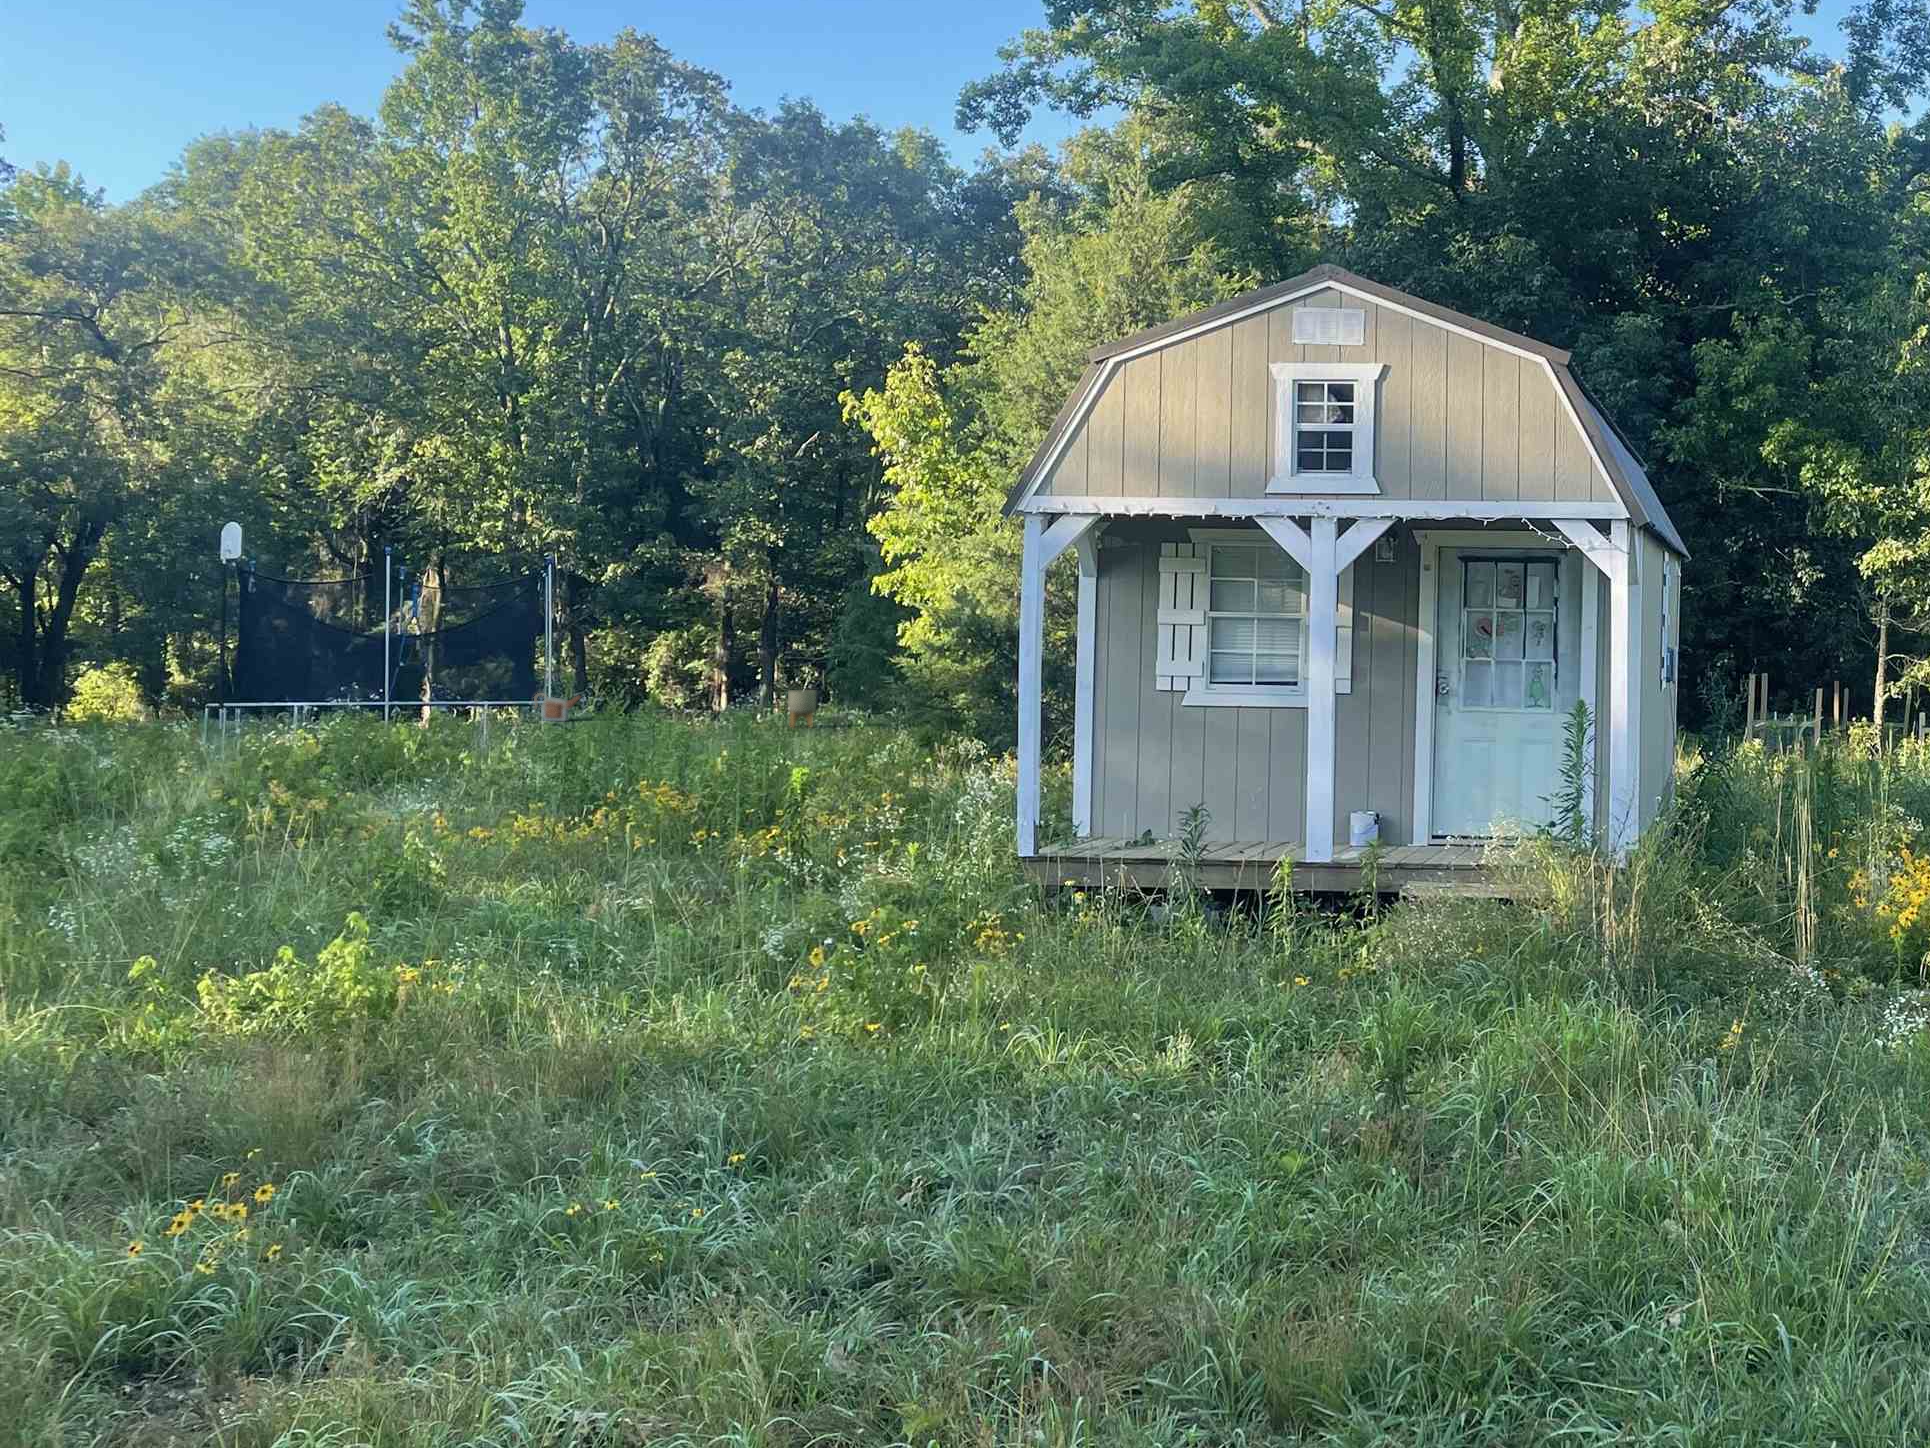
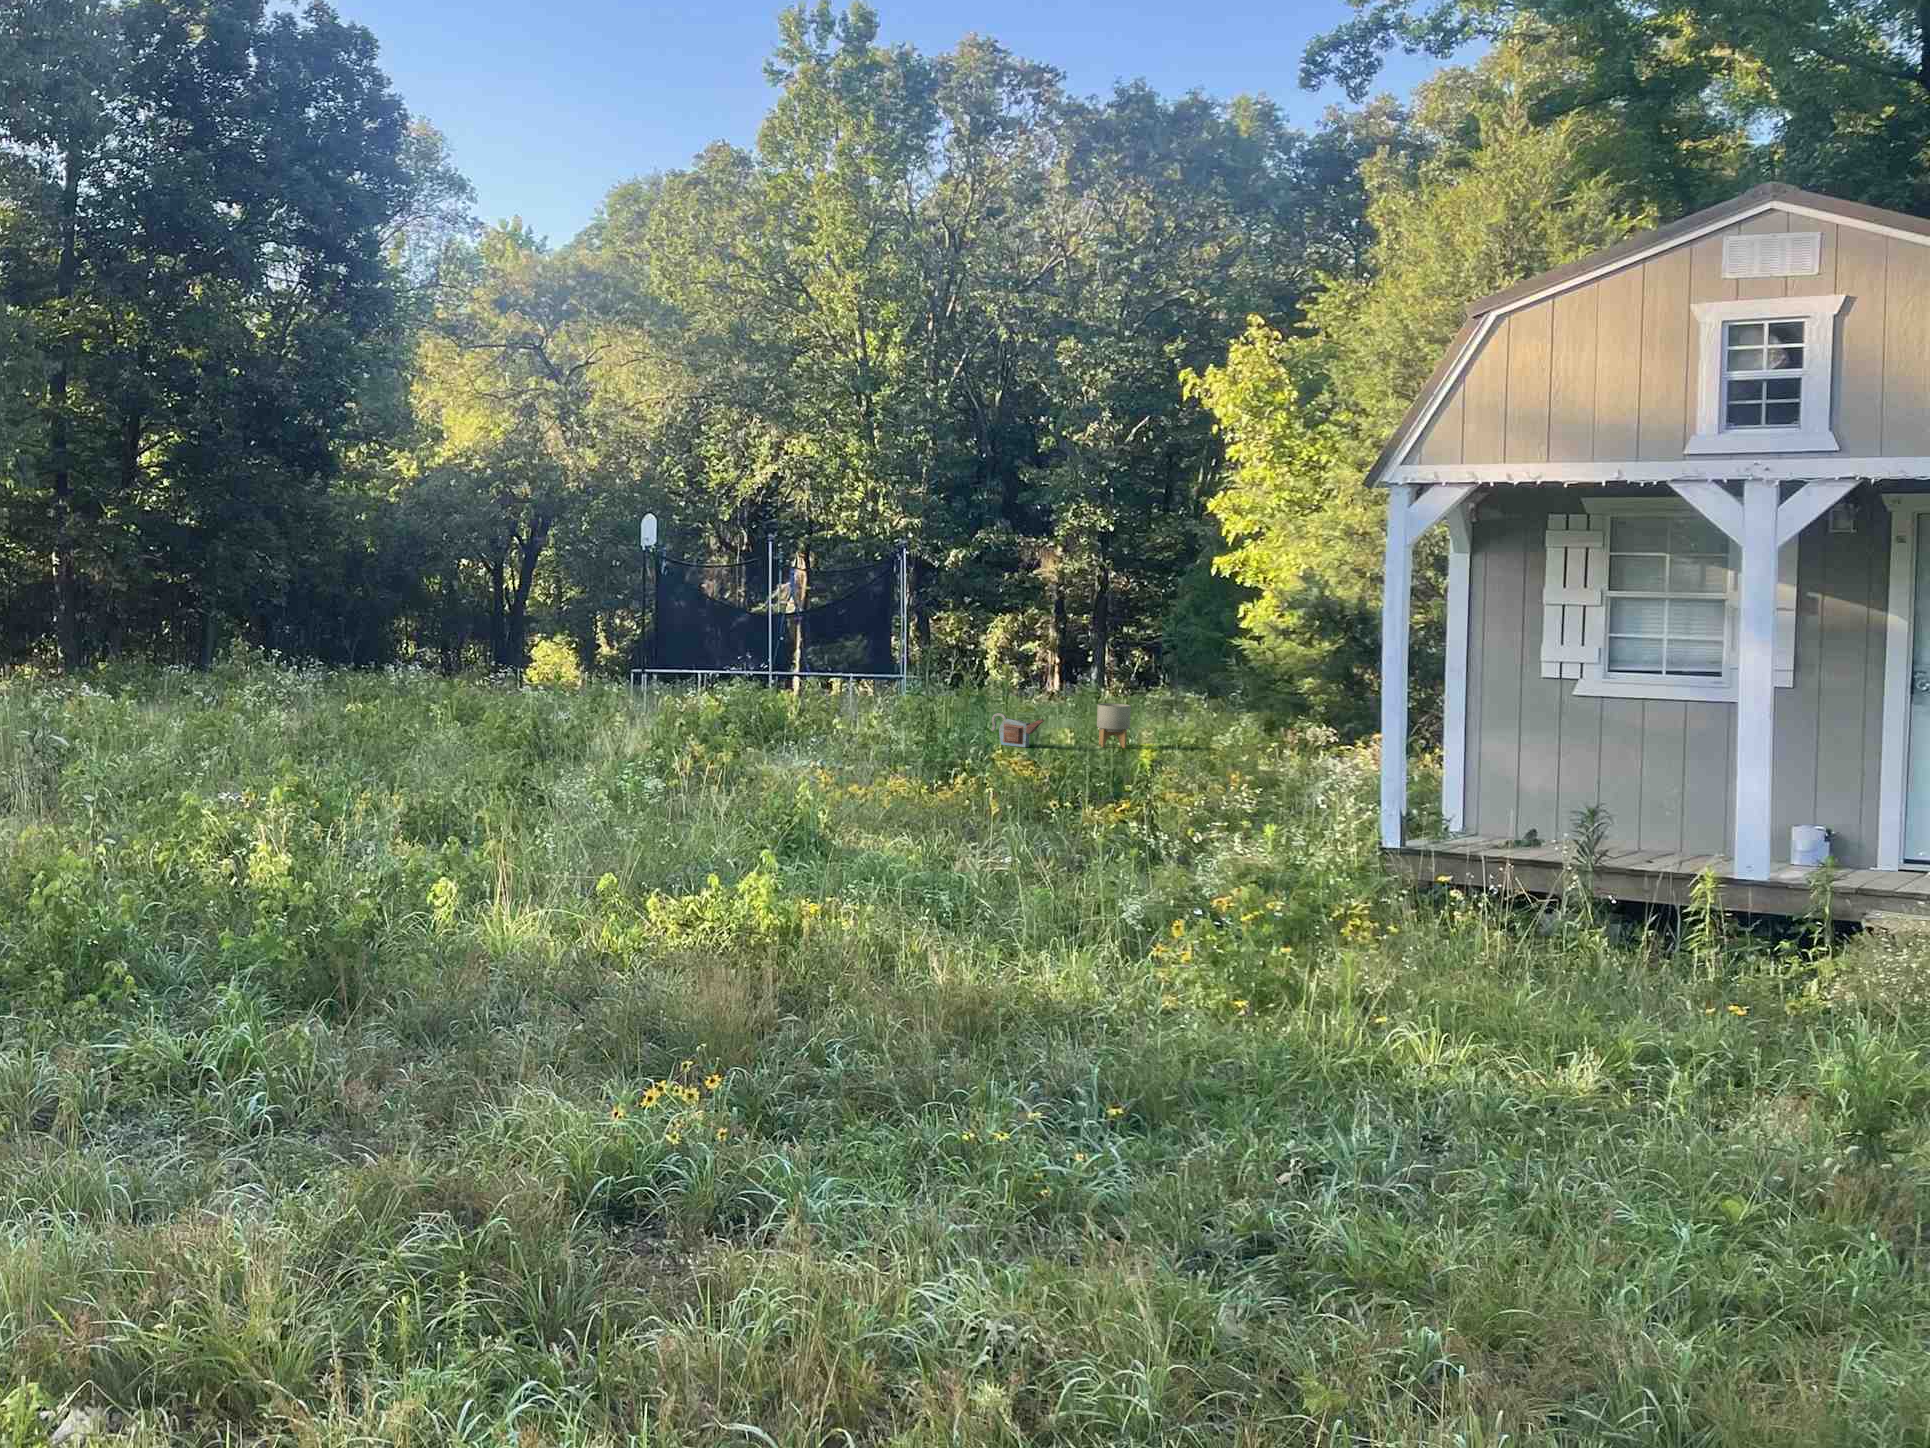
watering can: present [534,694,580,721] -> present [991,713,1044,747]

